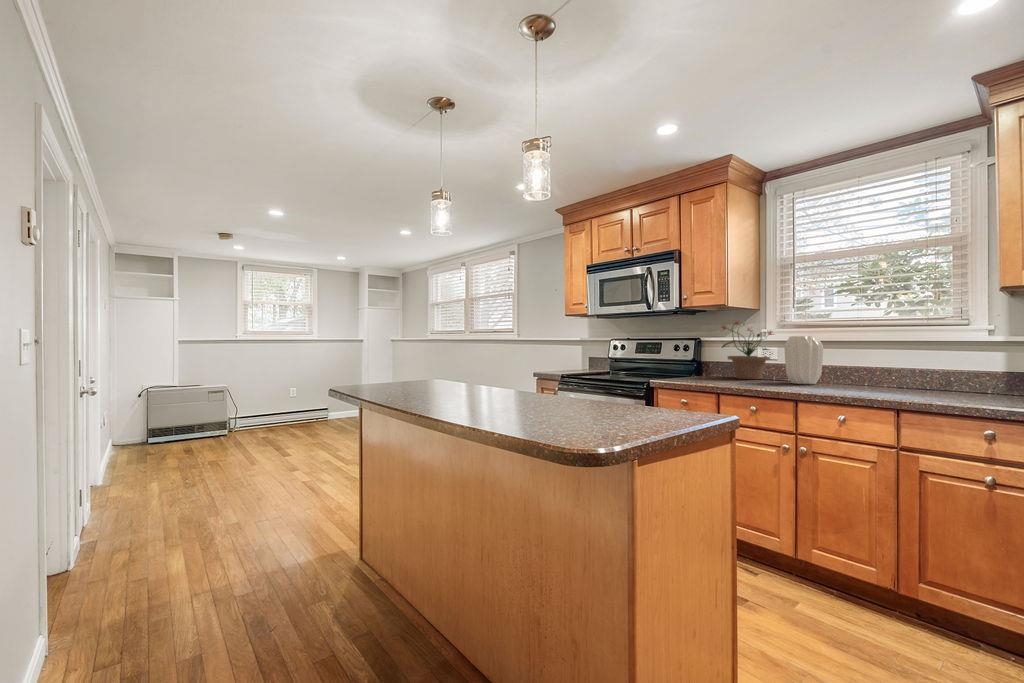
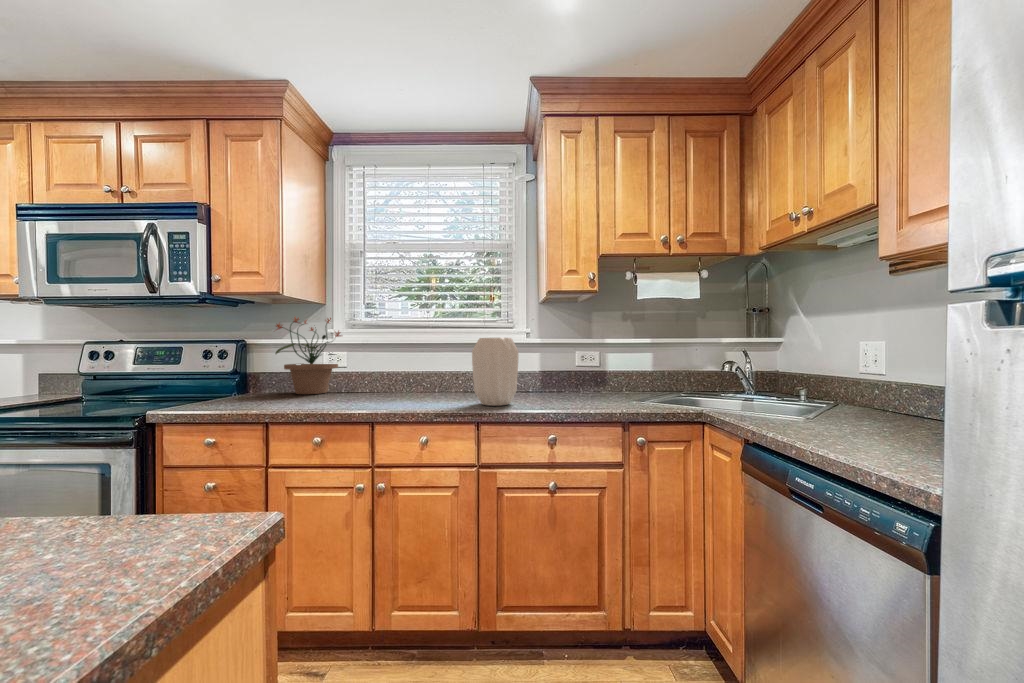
vase: present [784,336,823,384] -> present [472,338,518,406]

